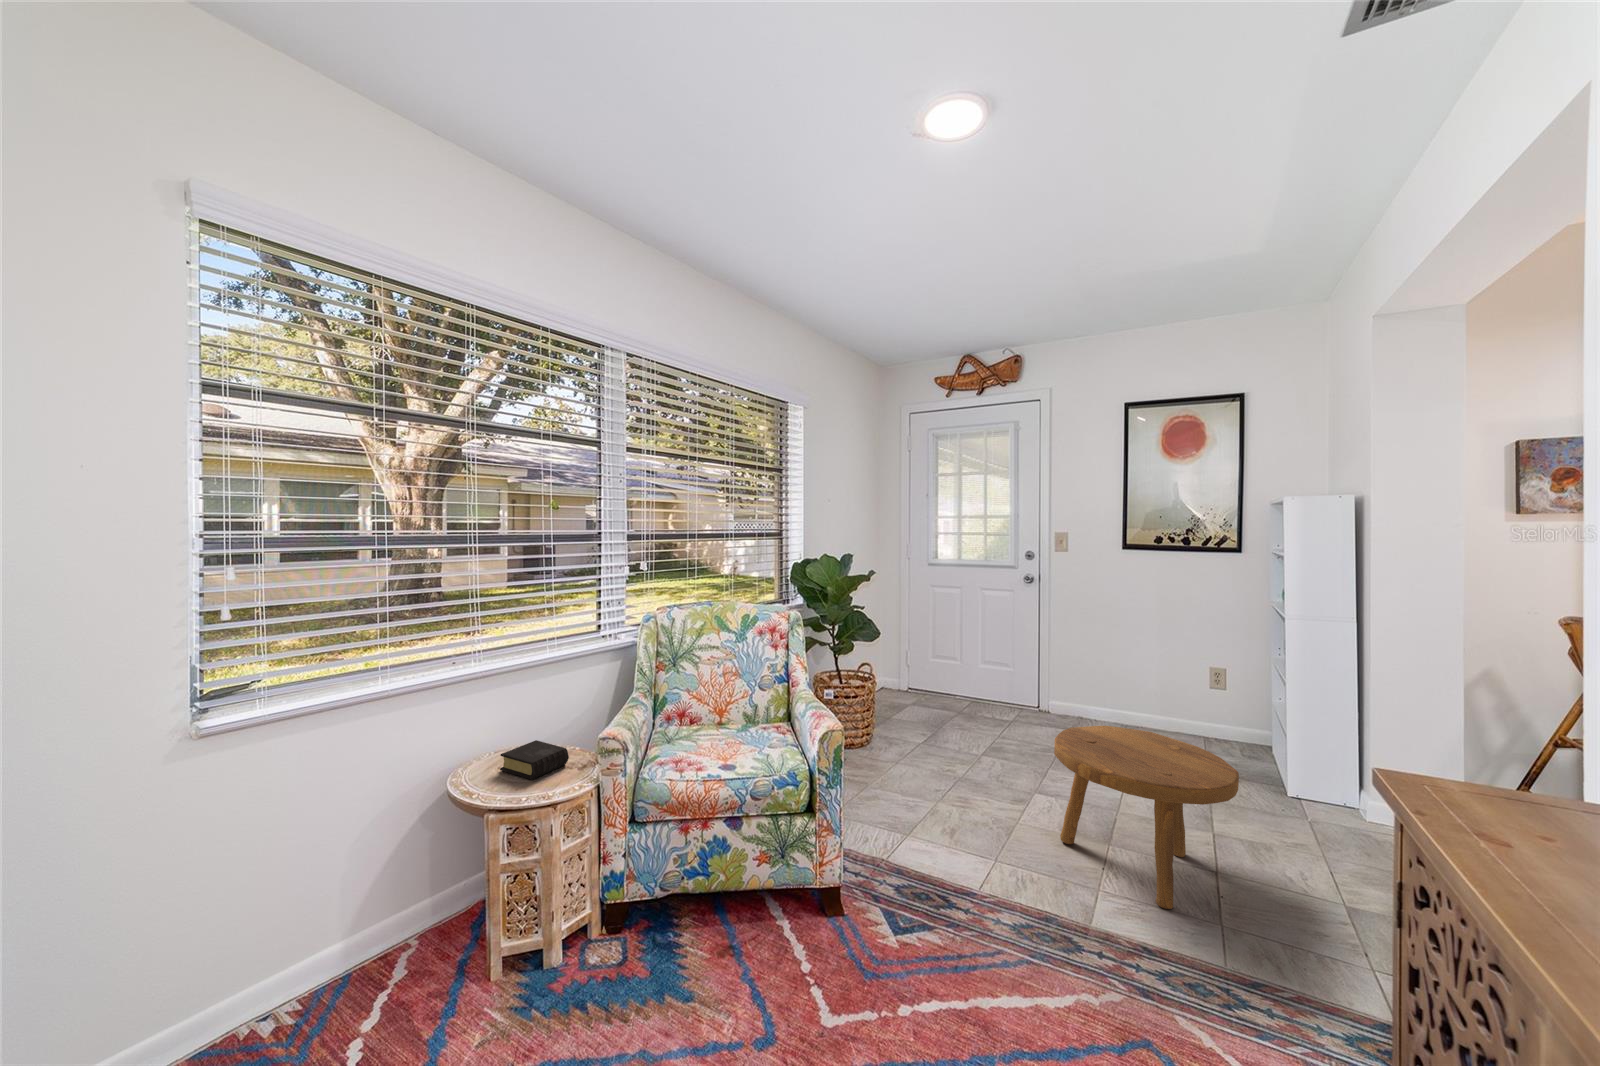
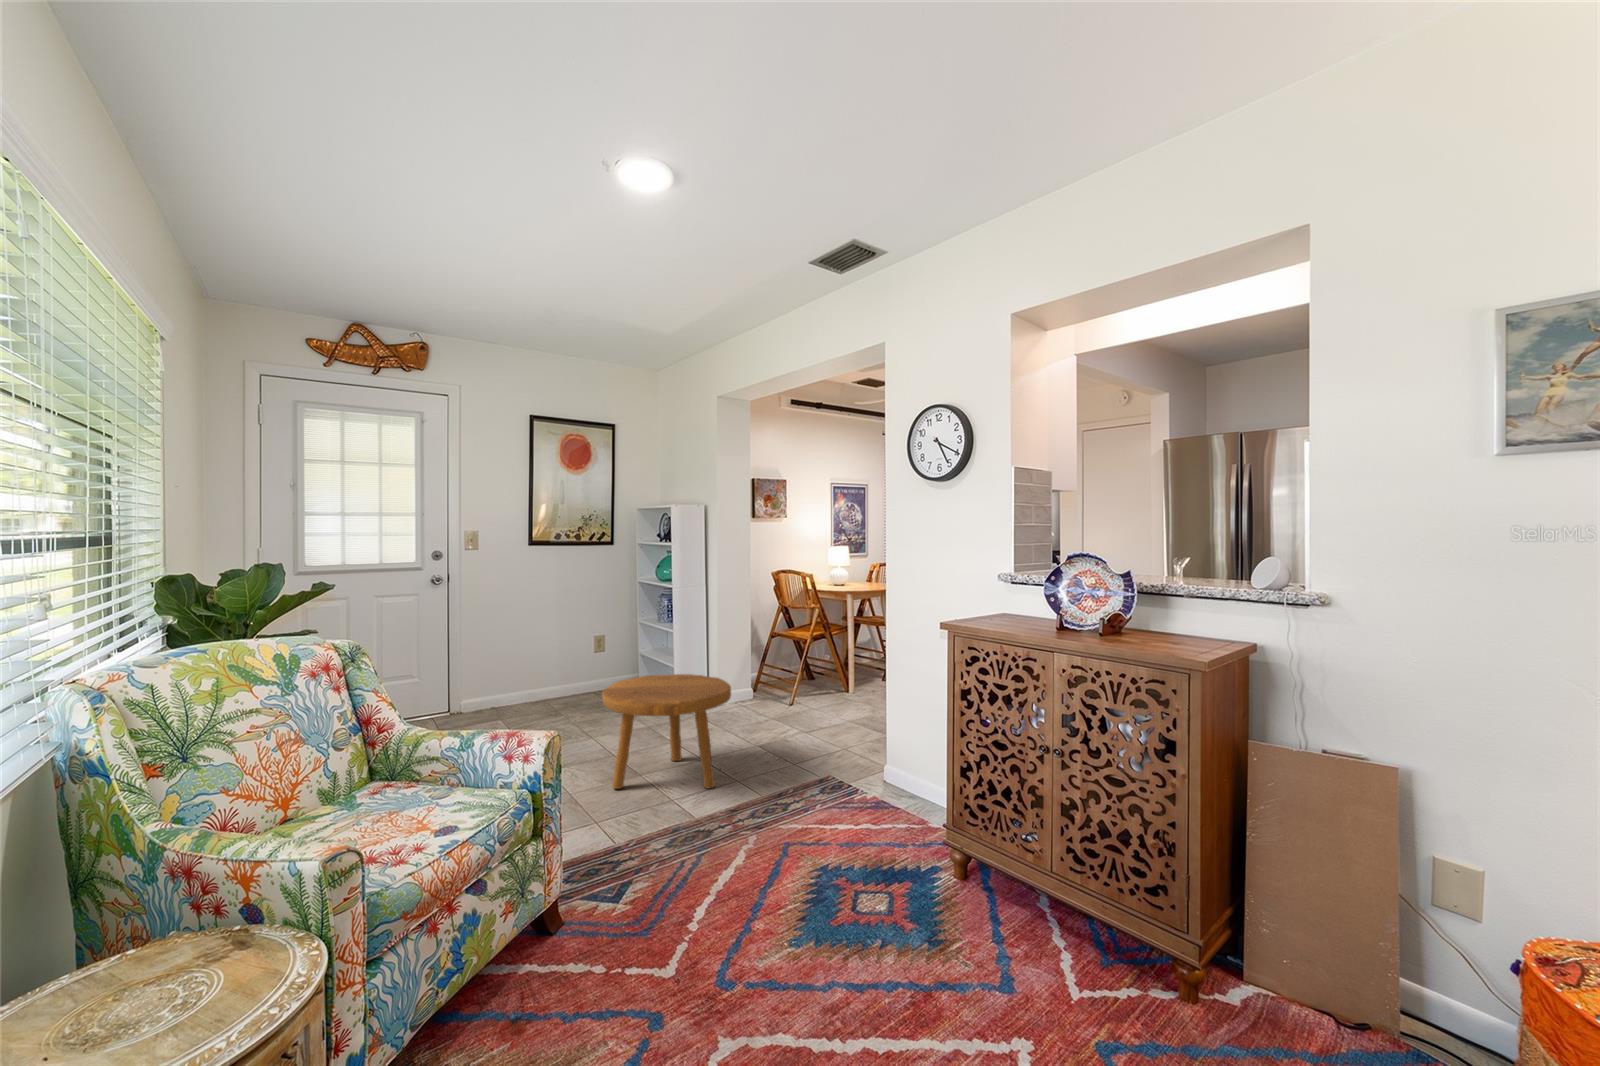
book: present [500,740,569,780] -> none [133,915,260,1021]

